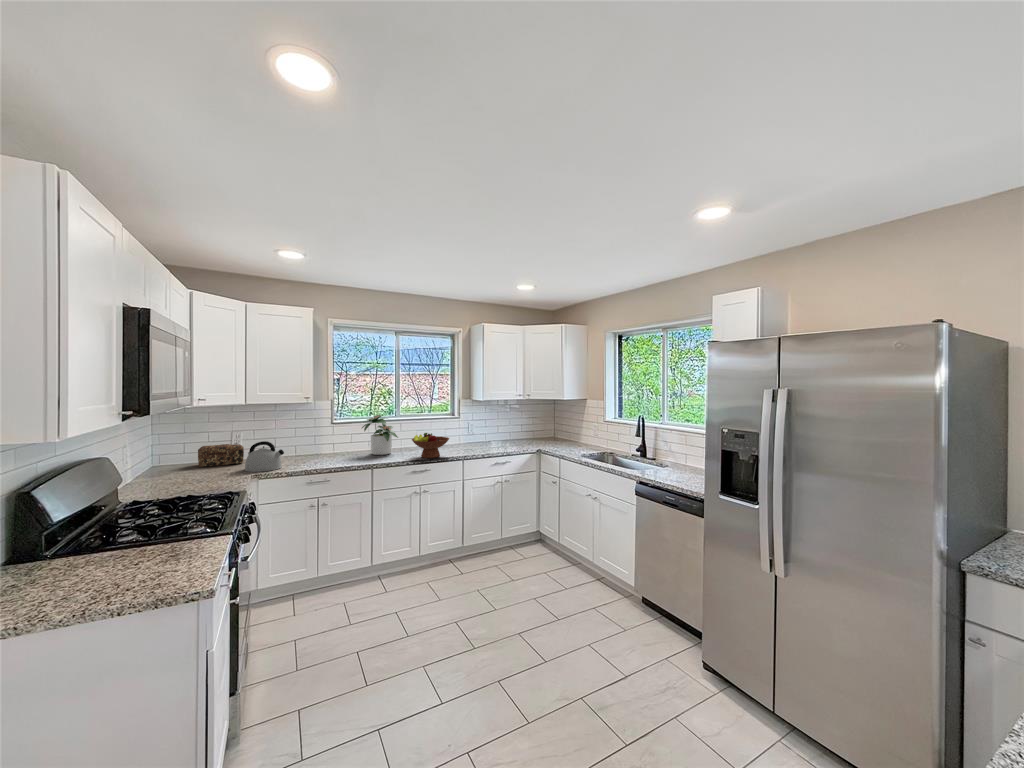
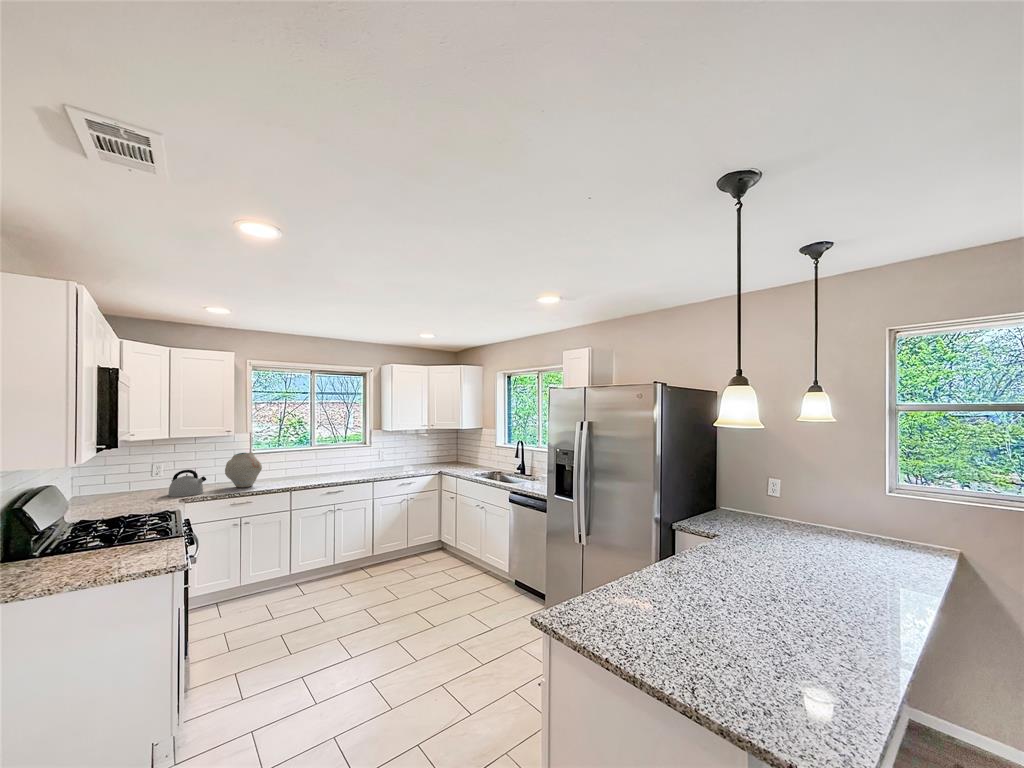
potted plant: present [362,414,398,455] -> none [277,443,313,480]
vase: none [305,423,343,463] -> present [225,453,262,487]
fruit bowl: present [412,433,449,458] -> none [325,459,360,481]
bread loaf: present [198,444,244,467] -> none [119,473,164,495]

